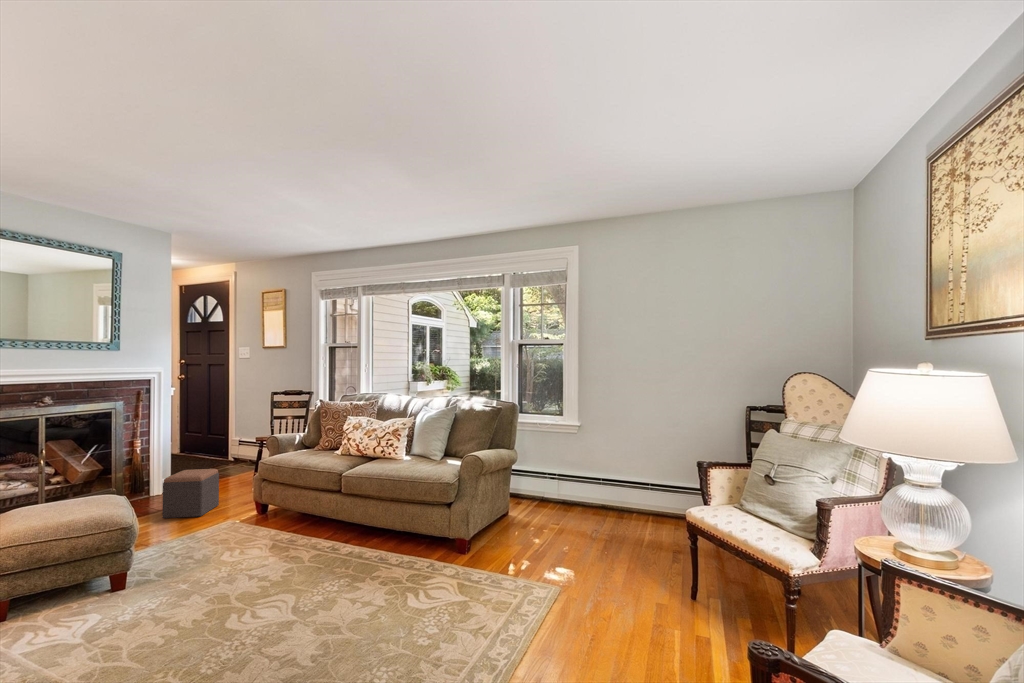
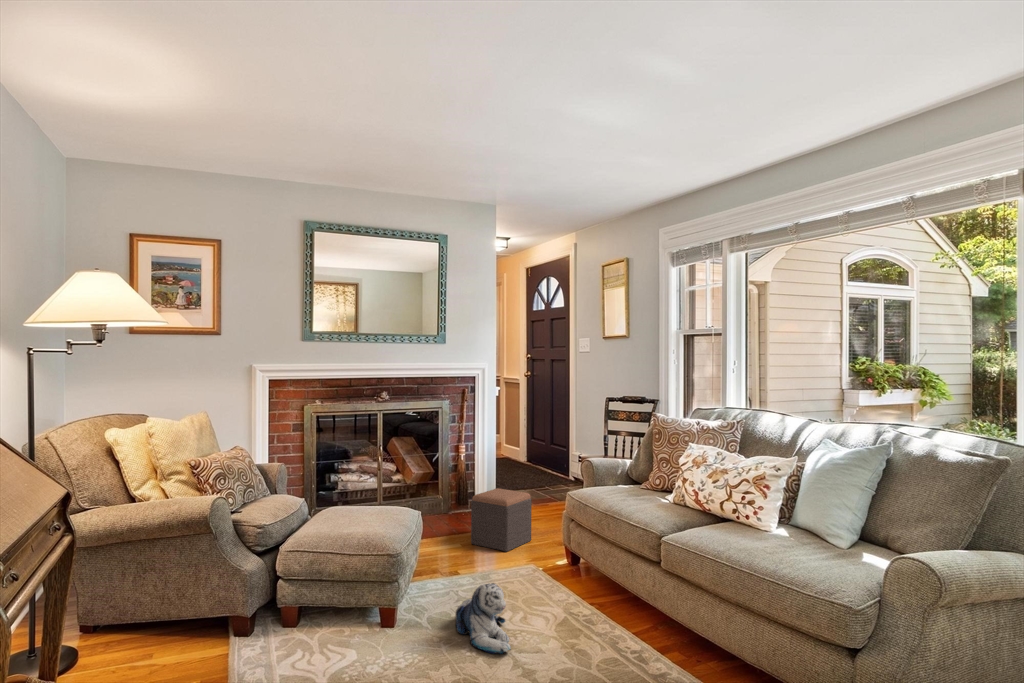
plush toy: none [184,529,242,577] -> present [456,583,511,654]

